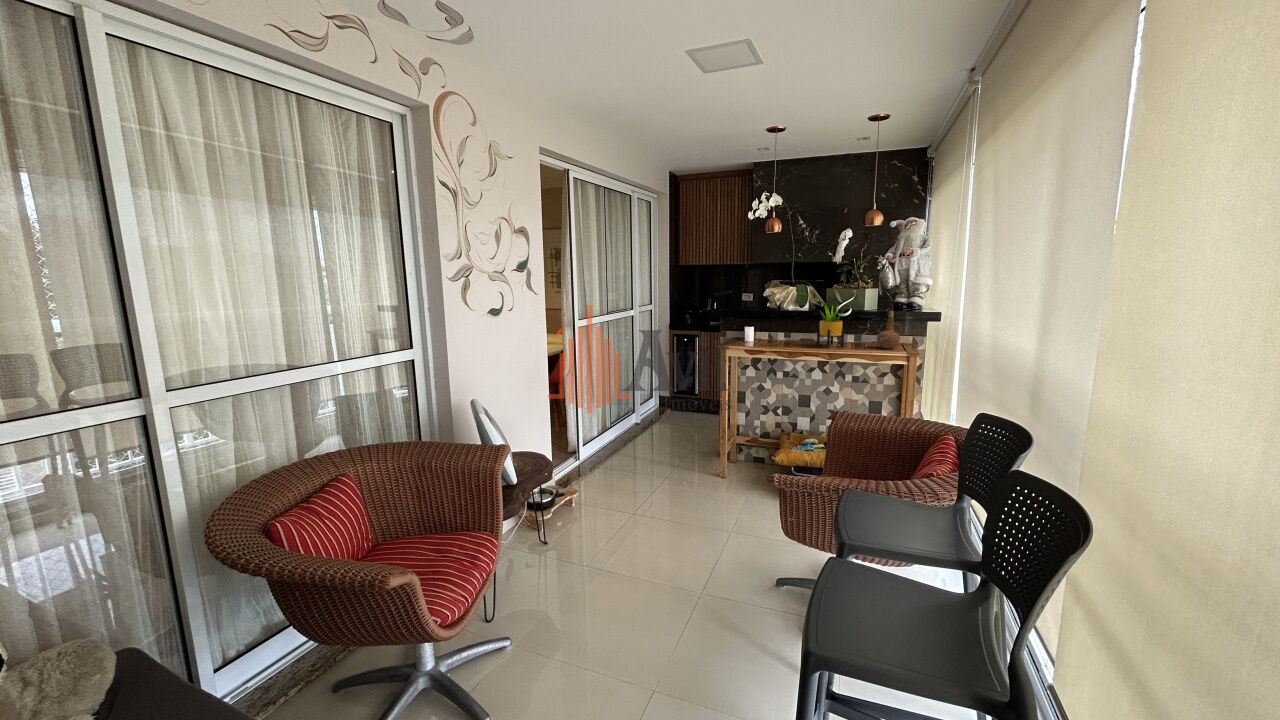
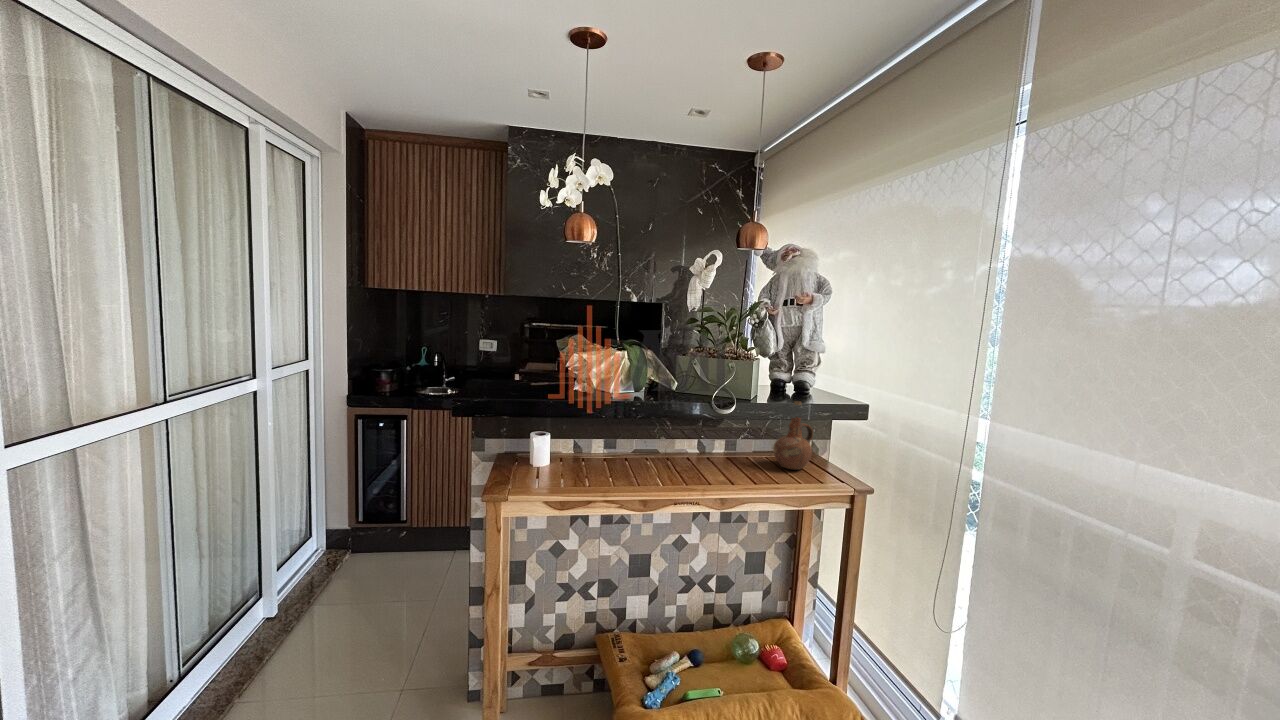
potted plant: present [817,306,844,348] -> none [673,383,722,476]

